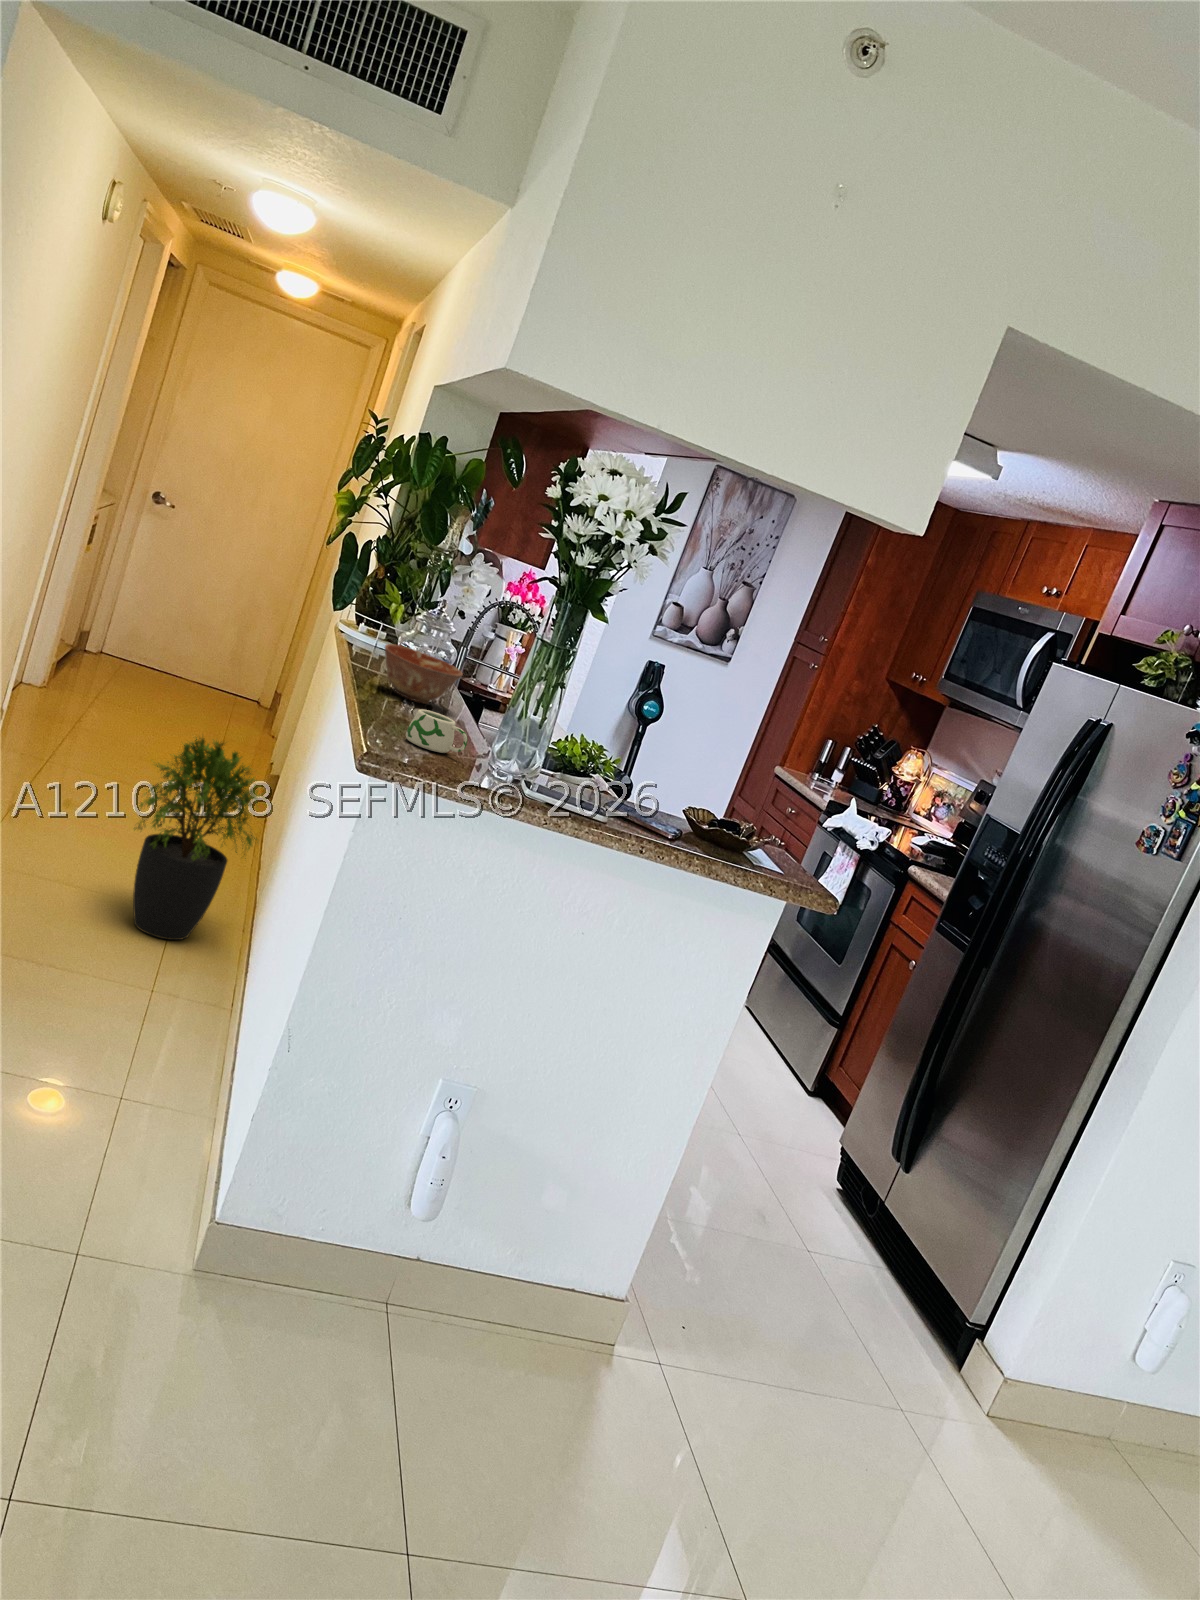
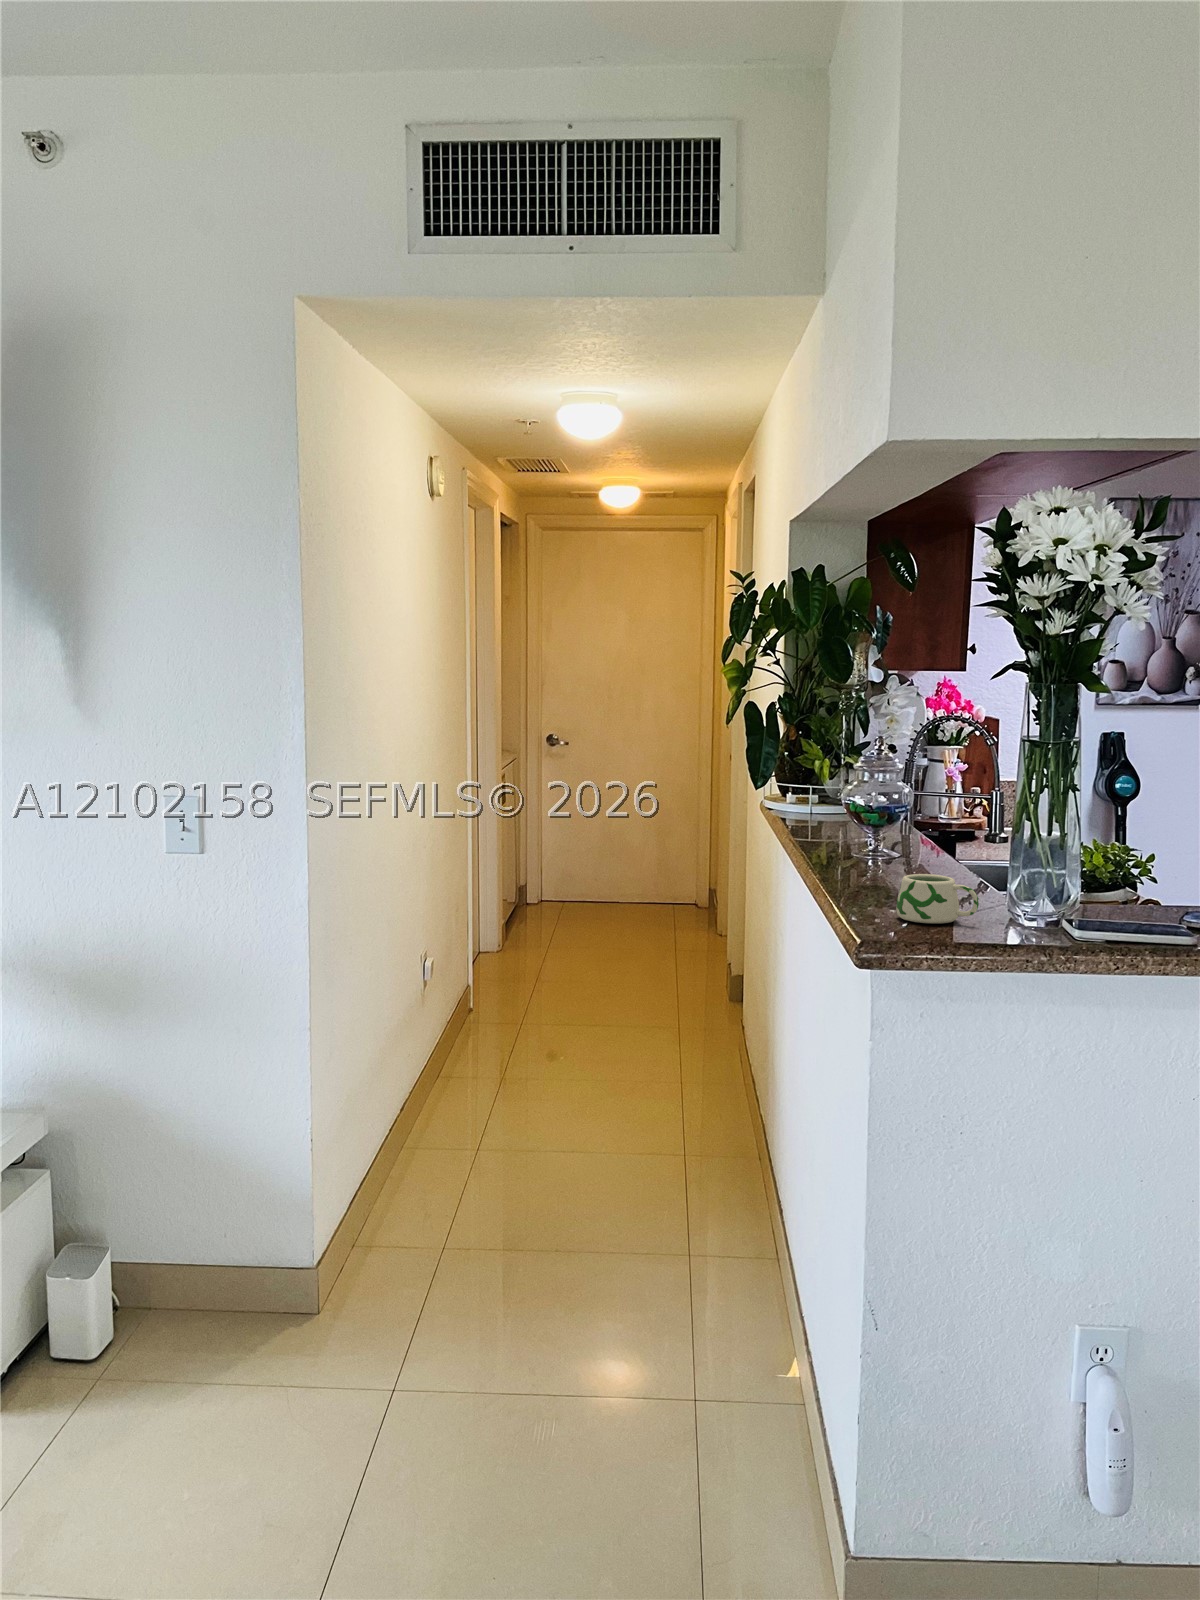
ceramic bowl: present [385,644,463,704] -> none [829,805,930,865]
potted plant: present [133,737,259,940] -> none [611,961,754,1197]

